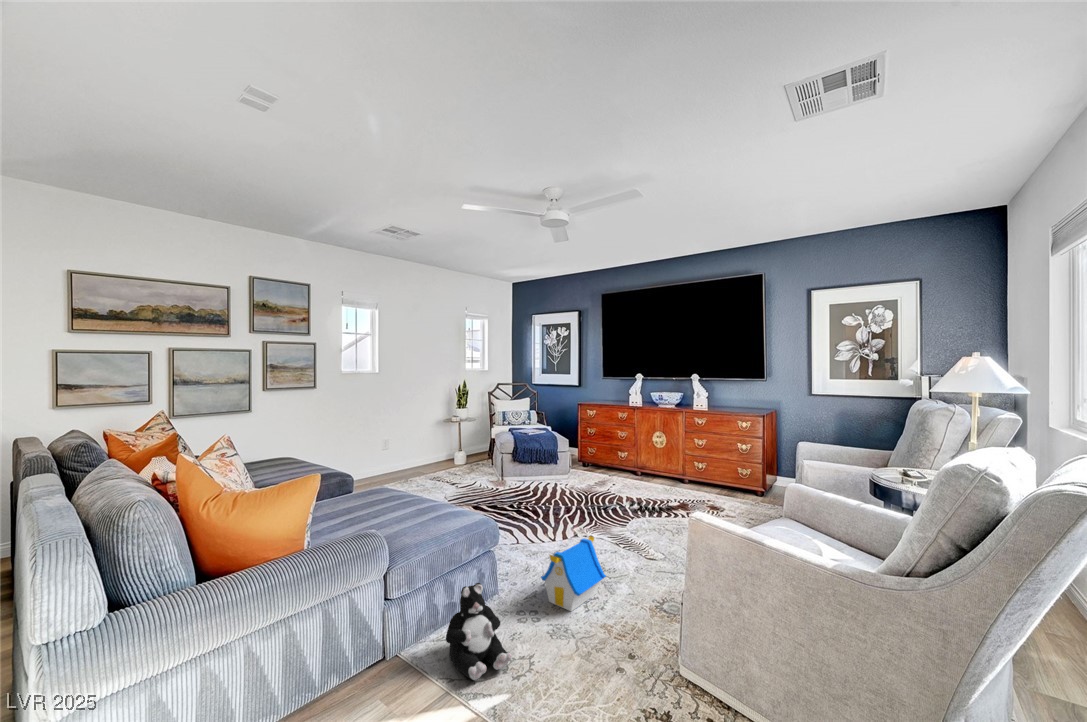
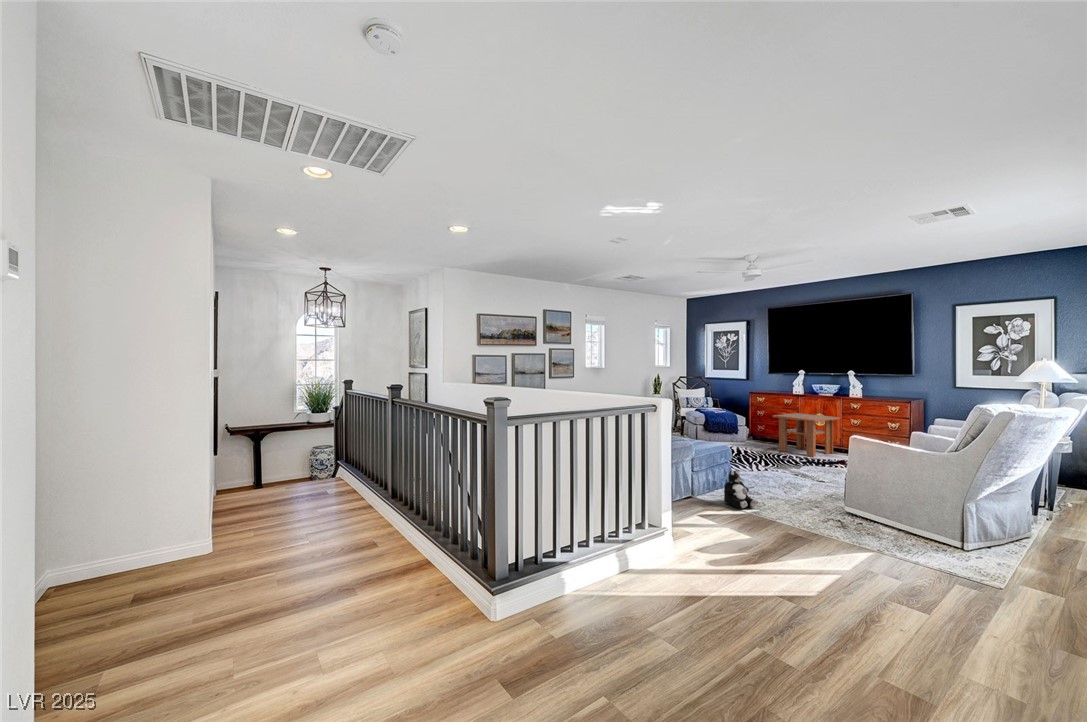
coffee table: none [599,431,681,495] -> present [773,413,840,457]
toy house: present [541,536,606,611] -> none [759,462,799,496]

